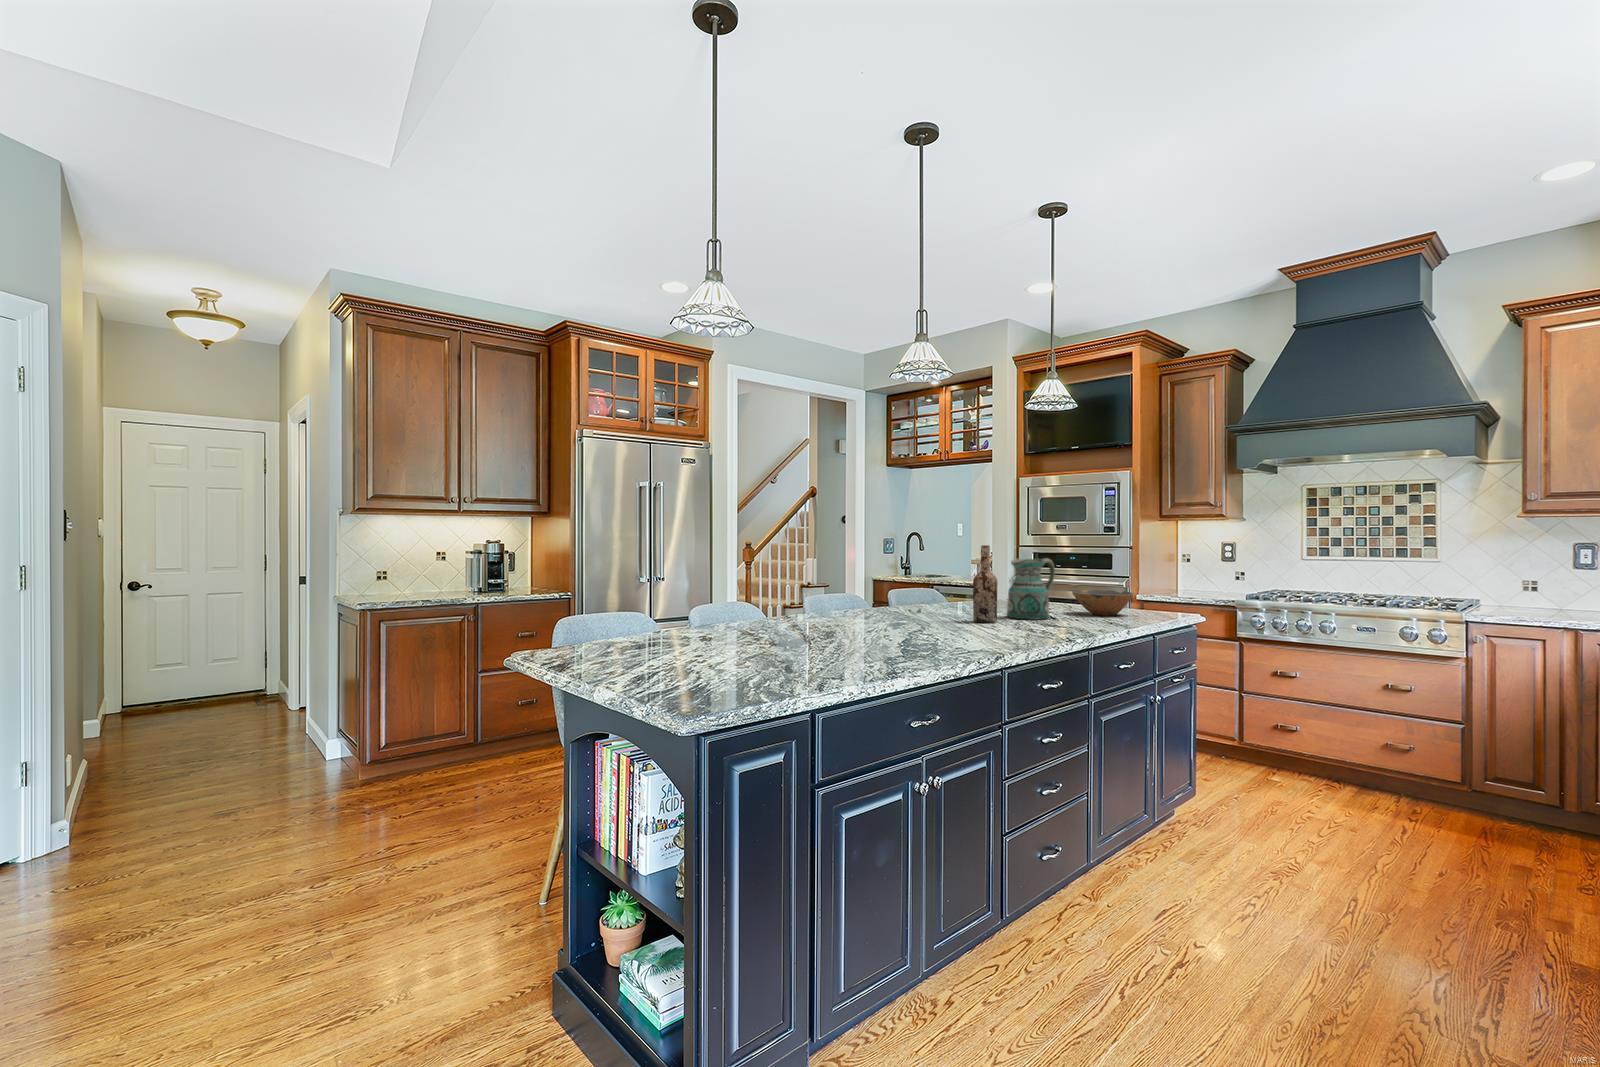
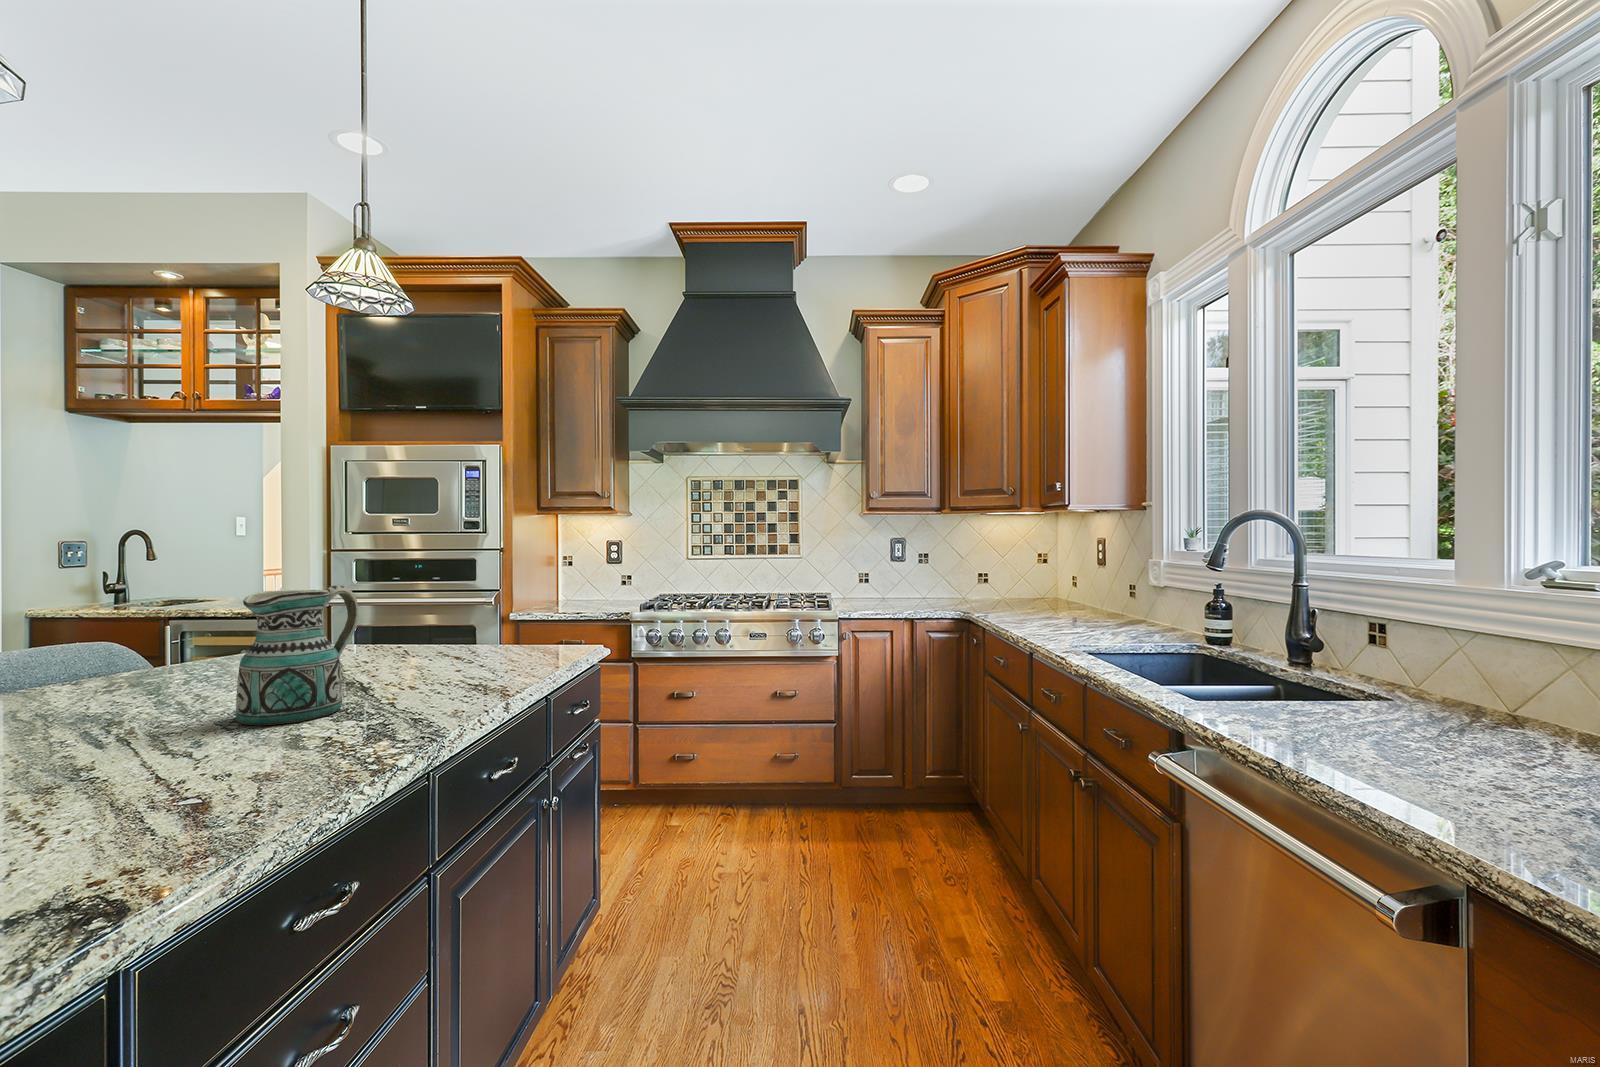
wine bottle: present [973,545,997,623] -> none [103,571,185,770]
bowl: present [1072,590,1134,615] -> none [398,628,510,677]

